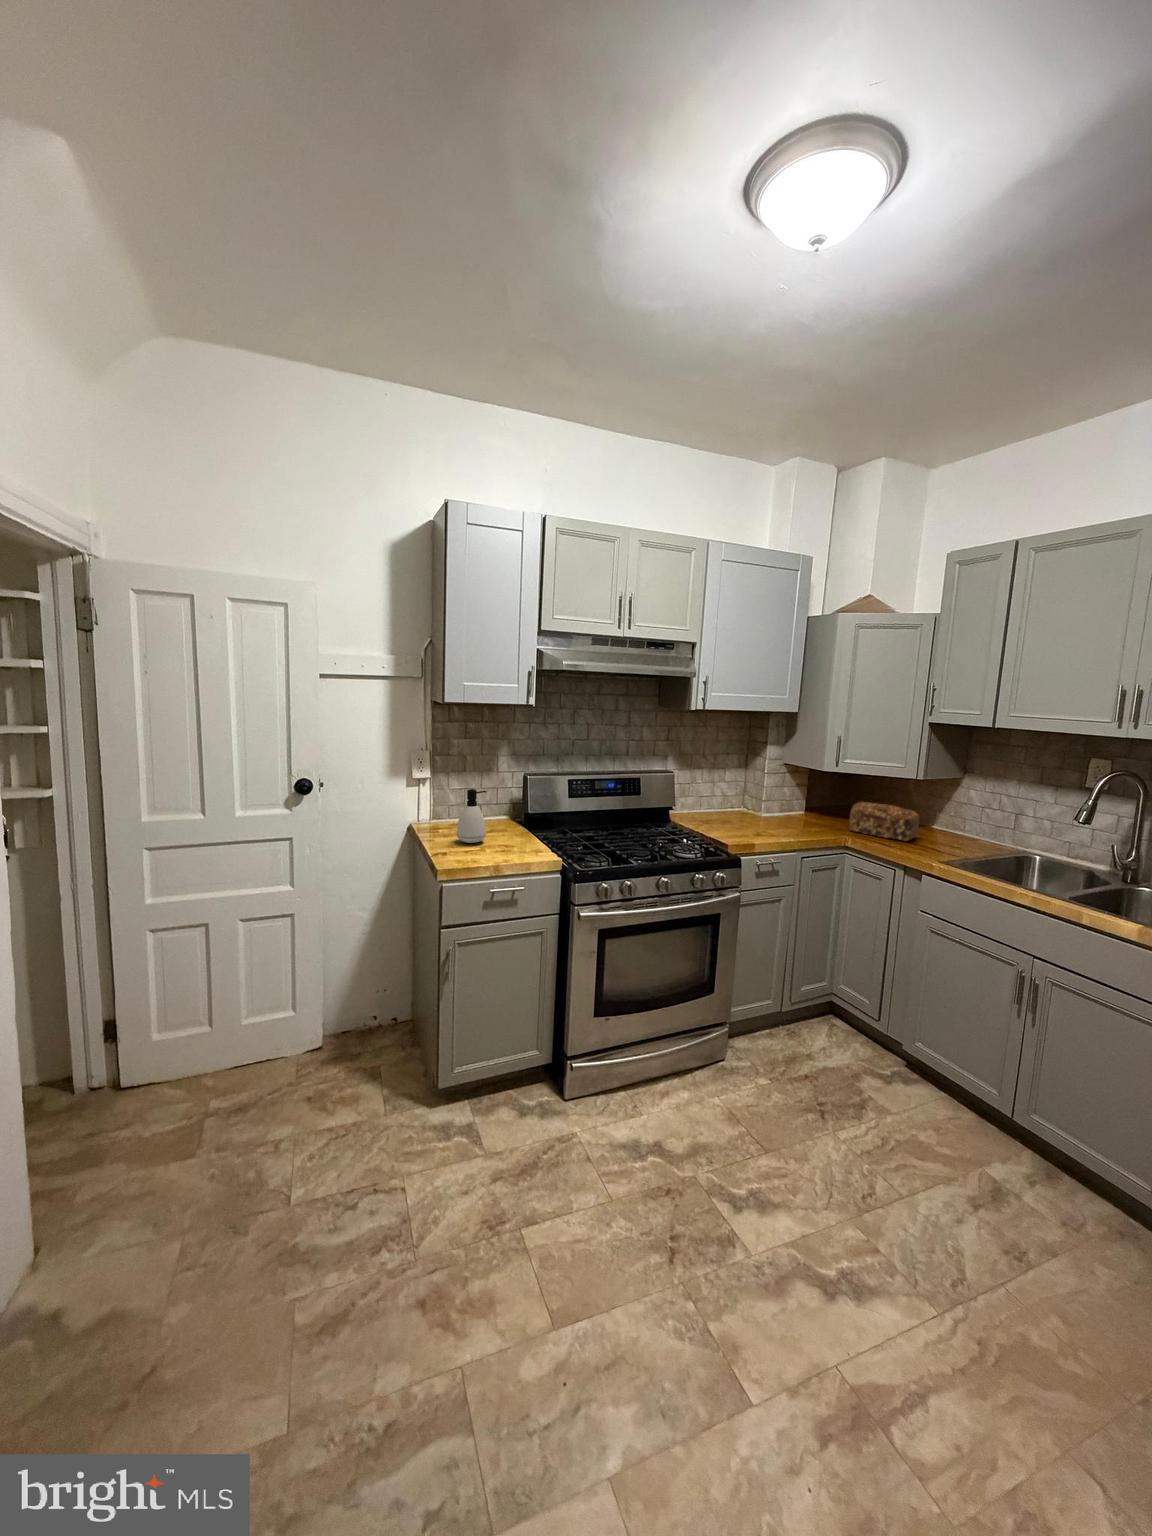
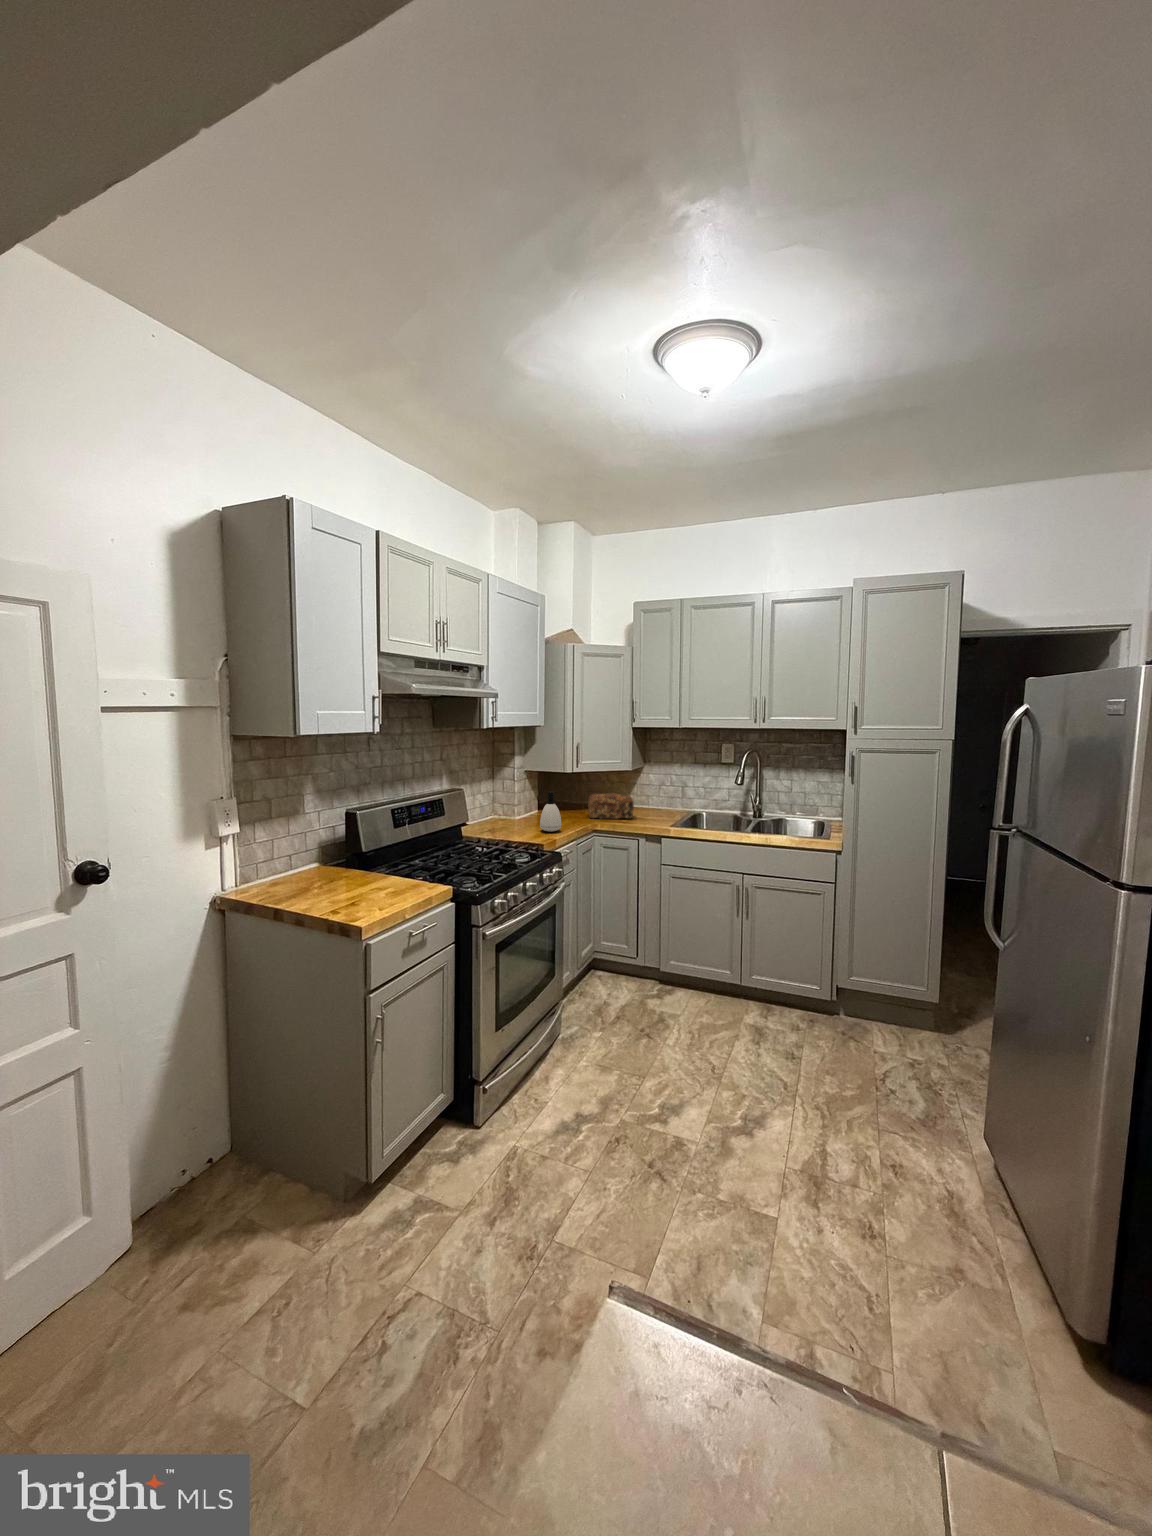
soap dispenser: present [457,789,487,843] -> present [540,791,561,832]

